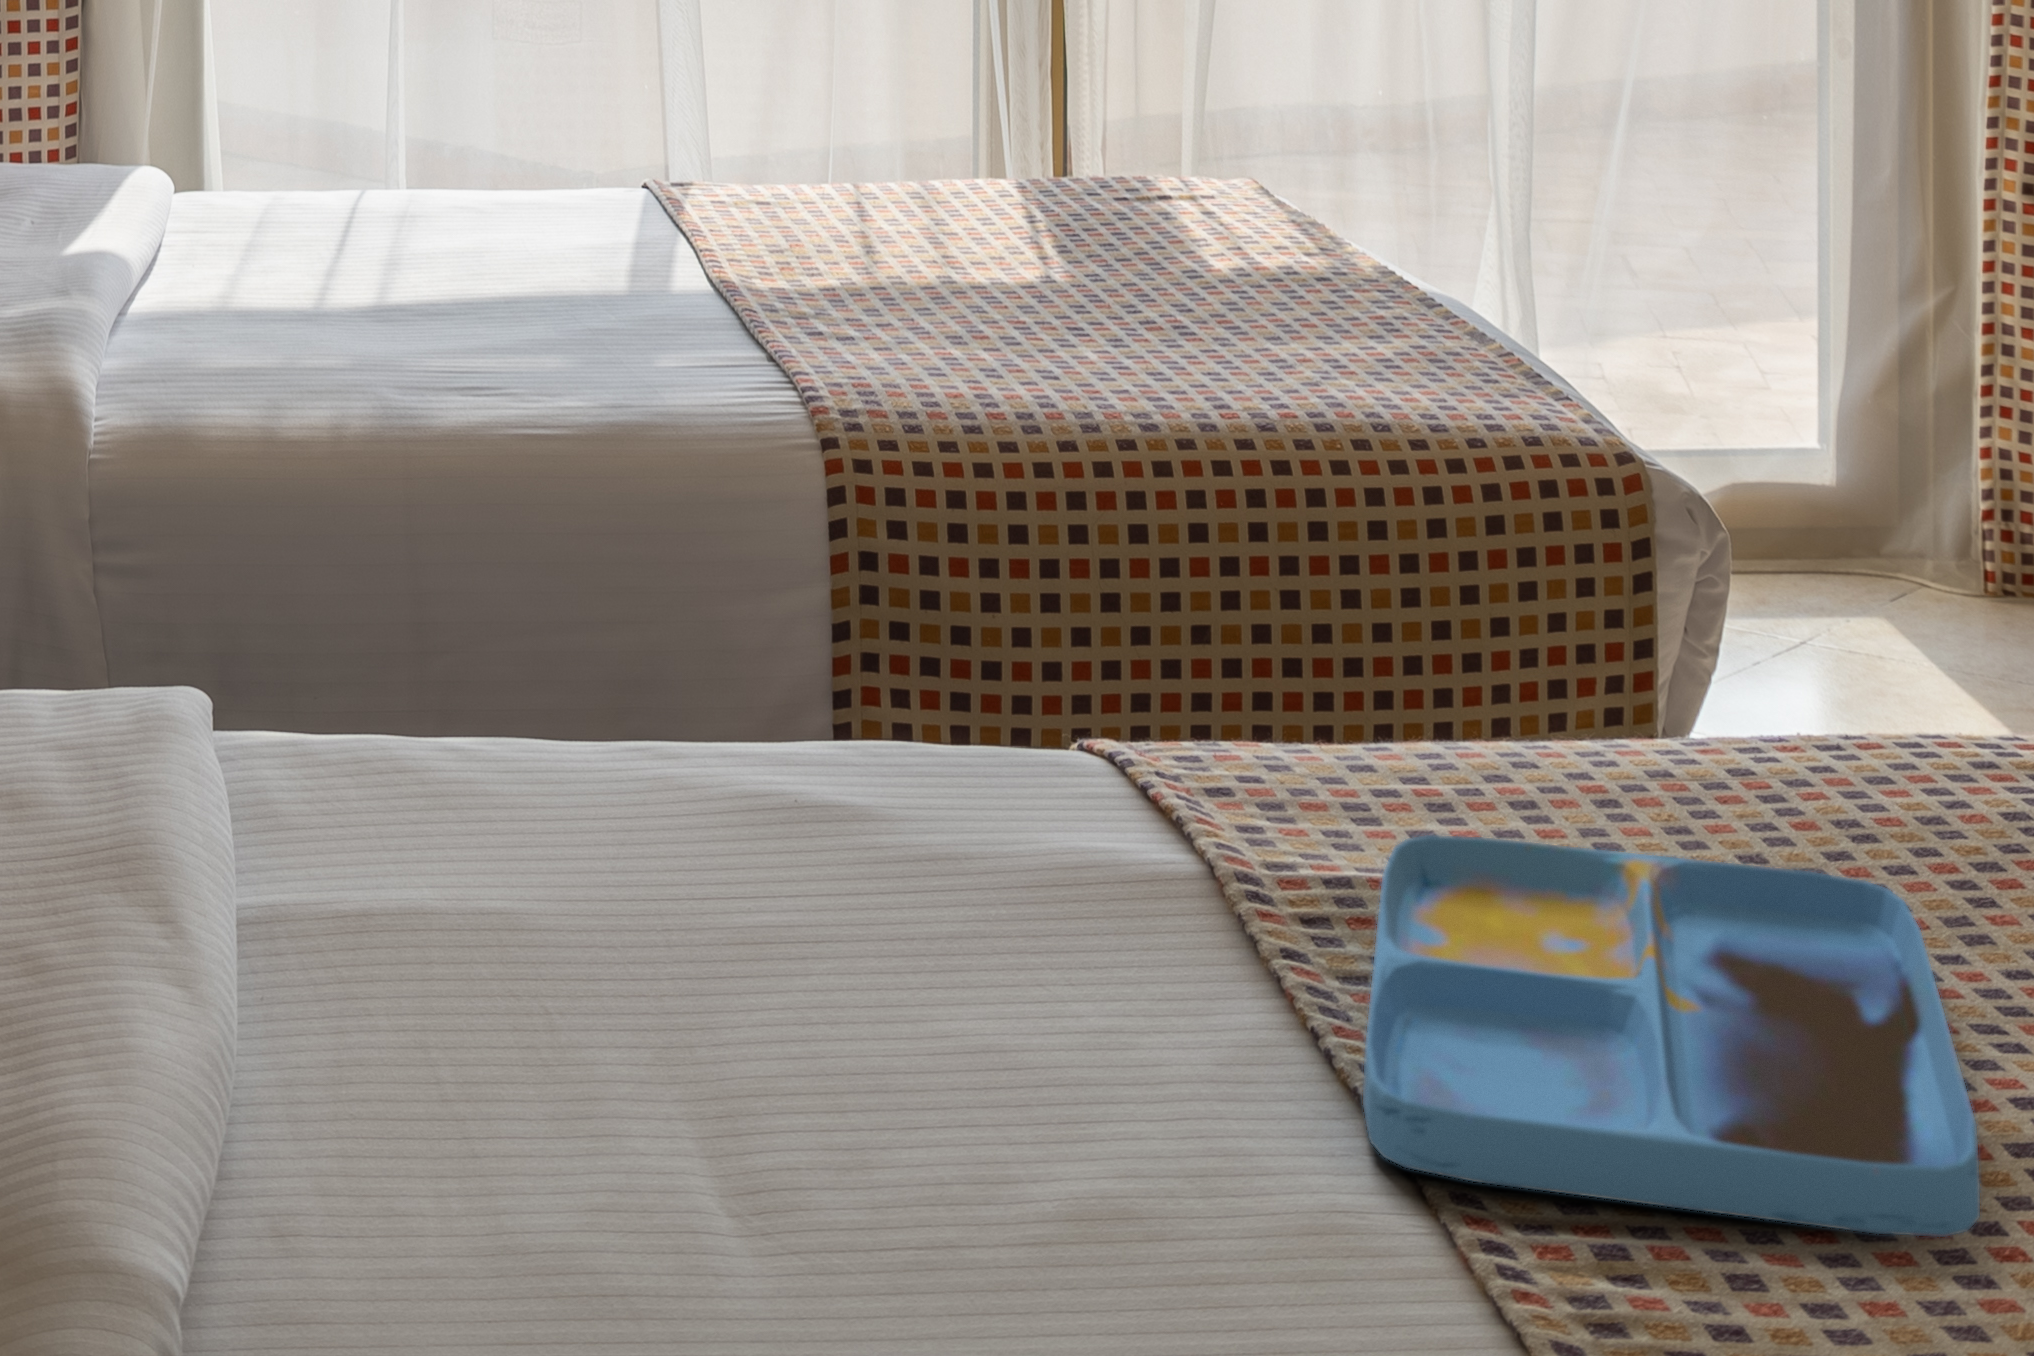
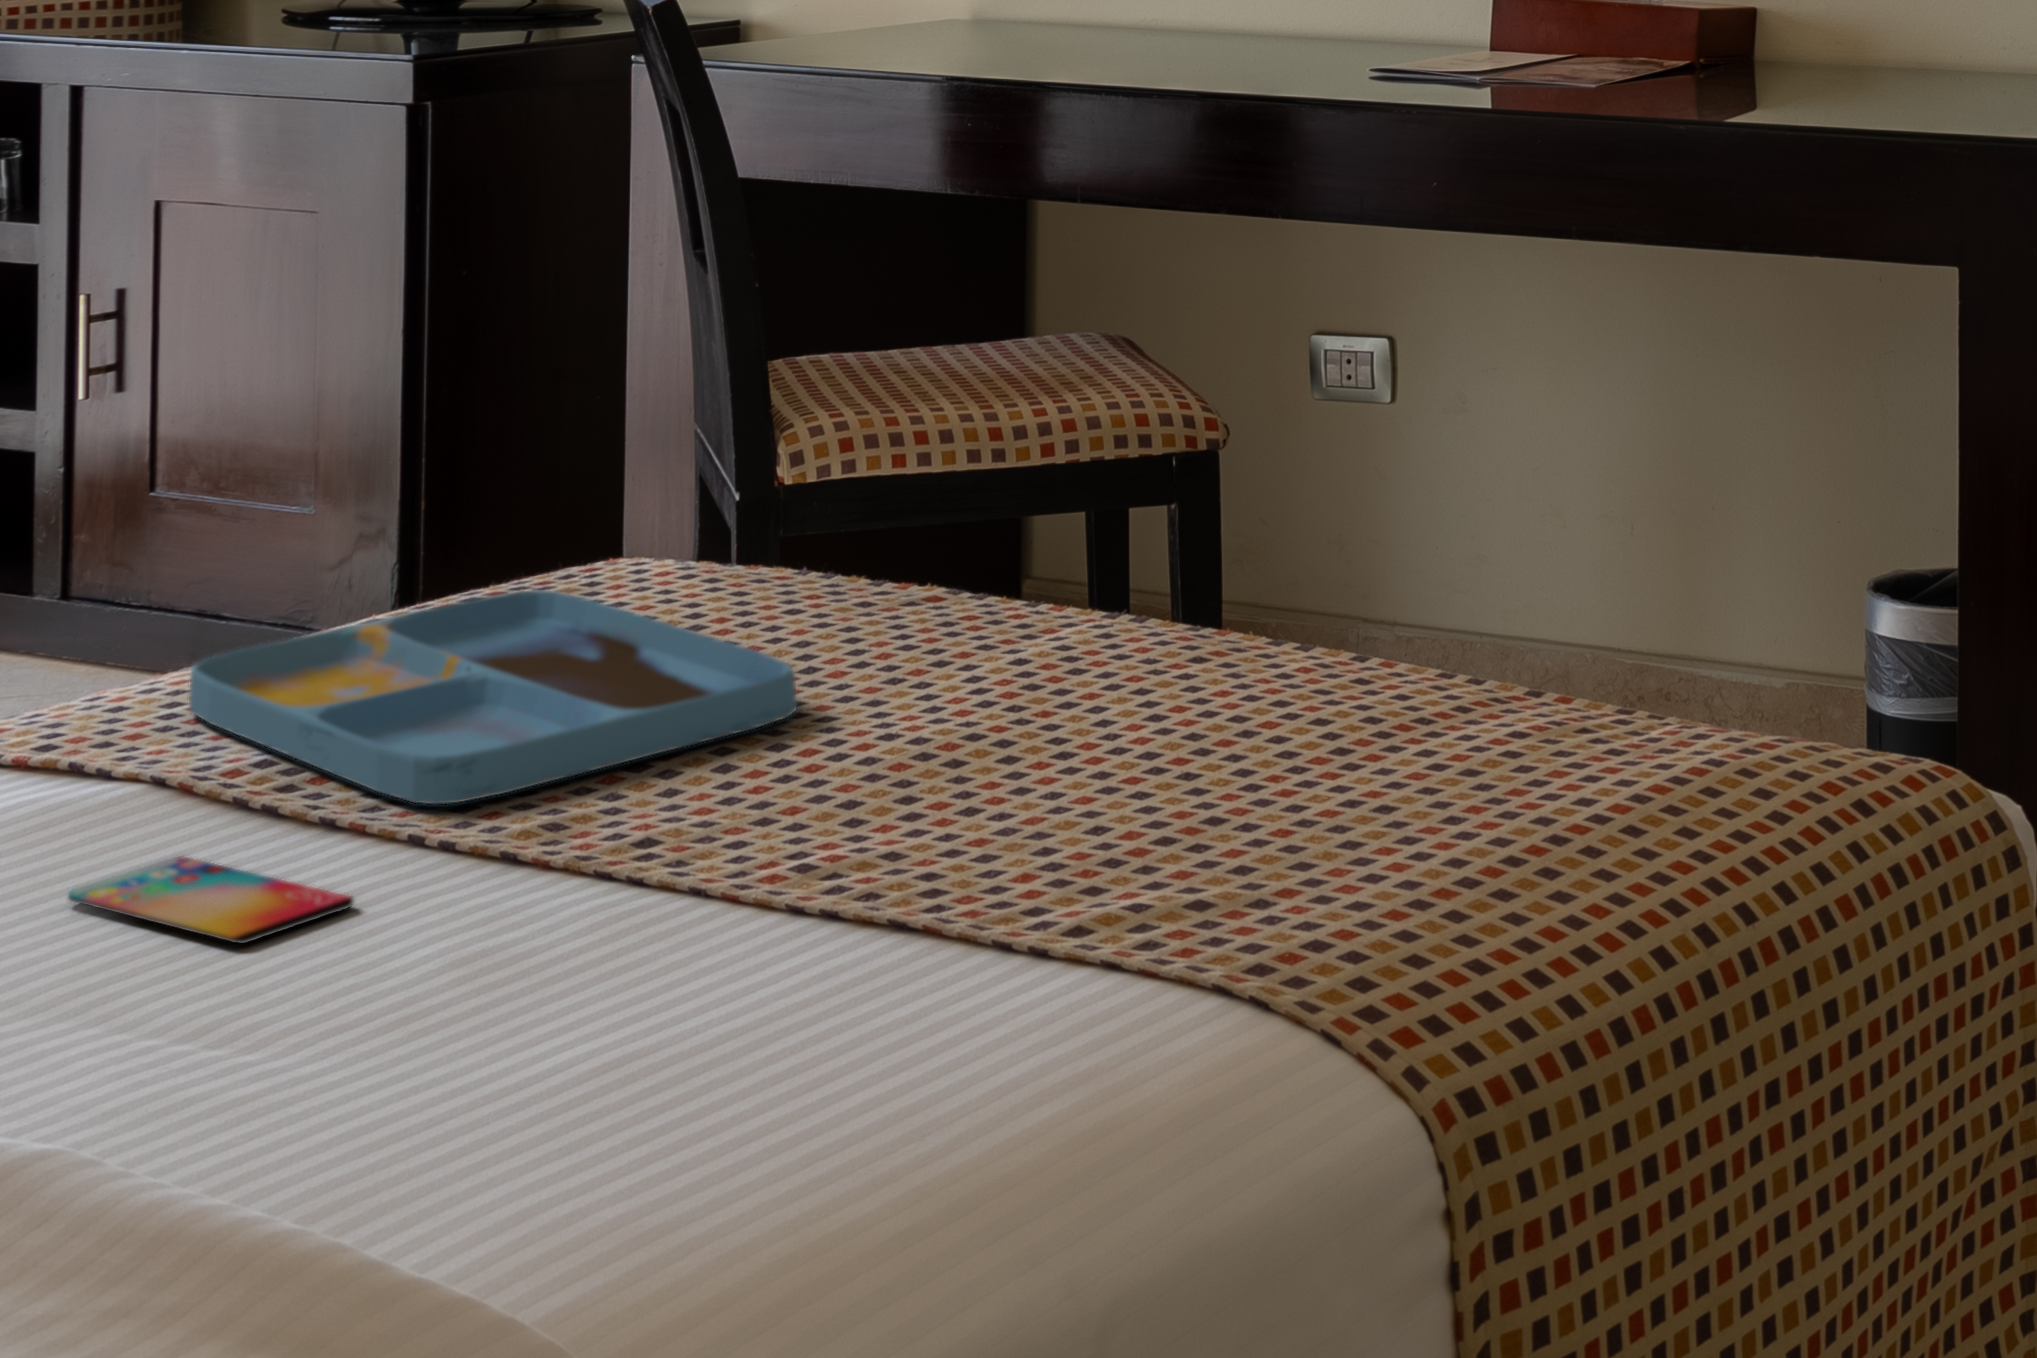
smartphone: none [920,1087,1111,1262] -> present [68,857,353,943]

